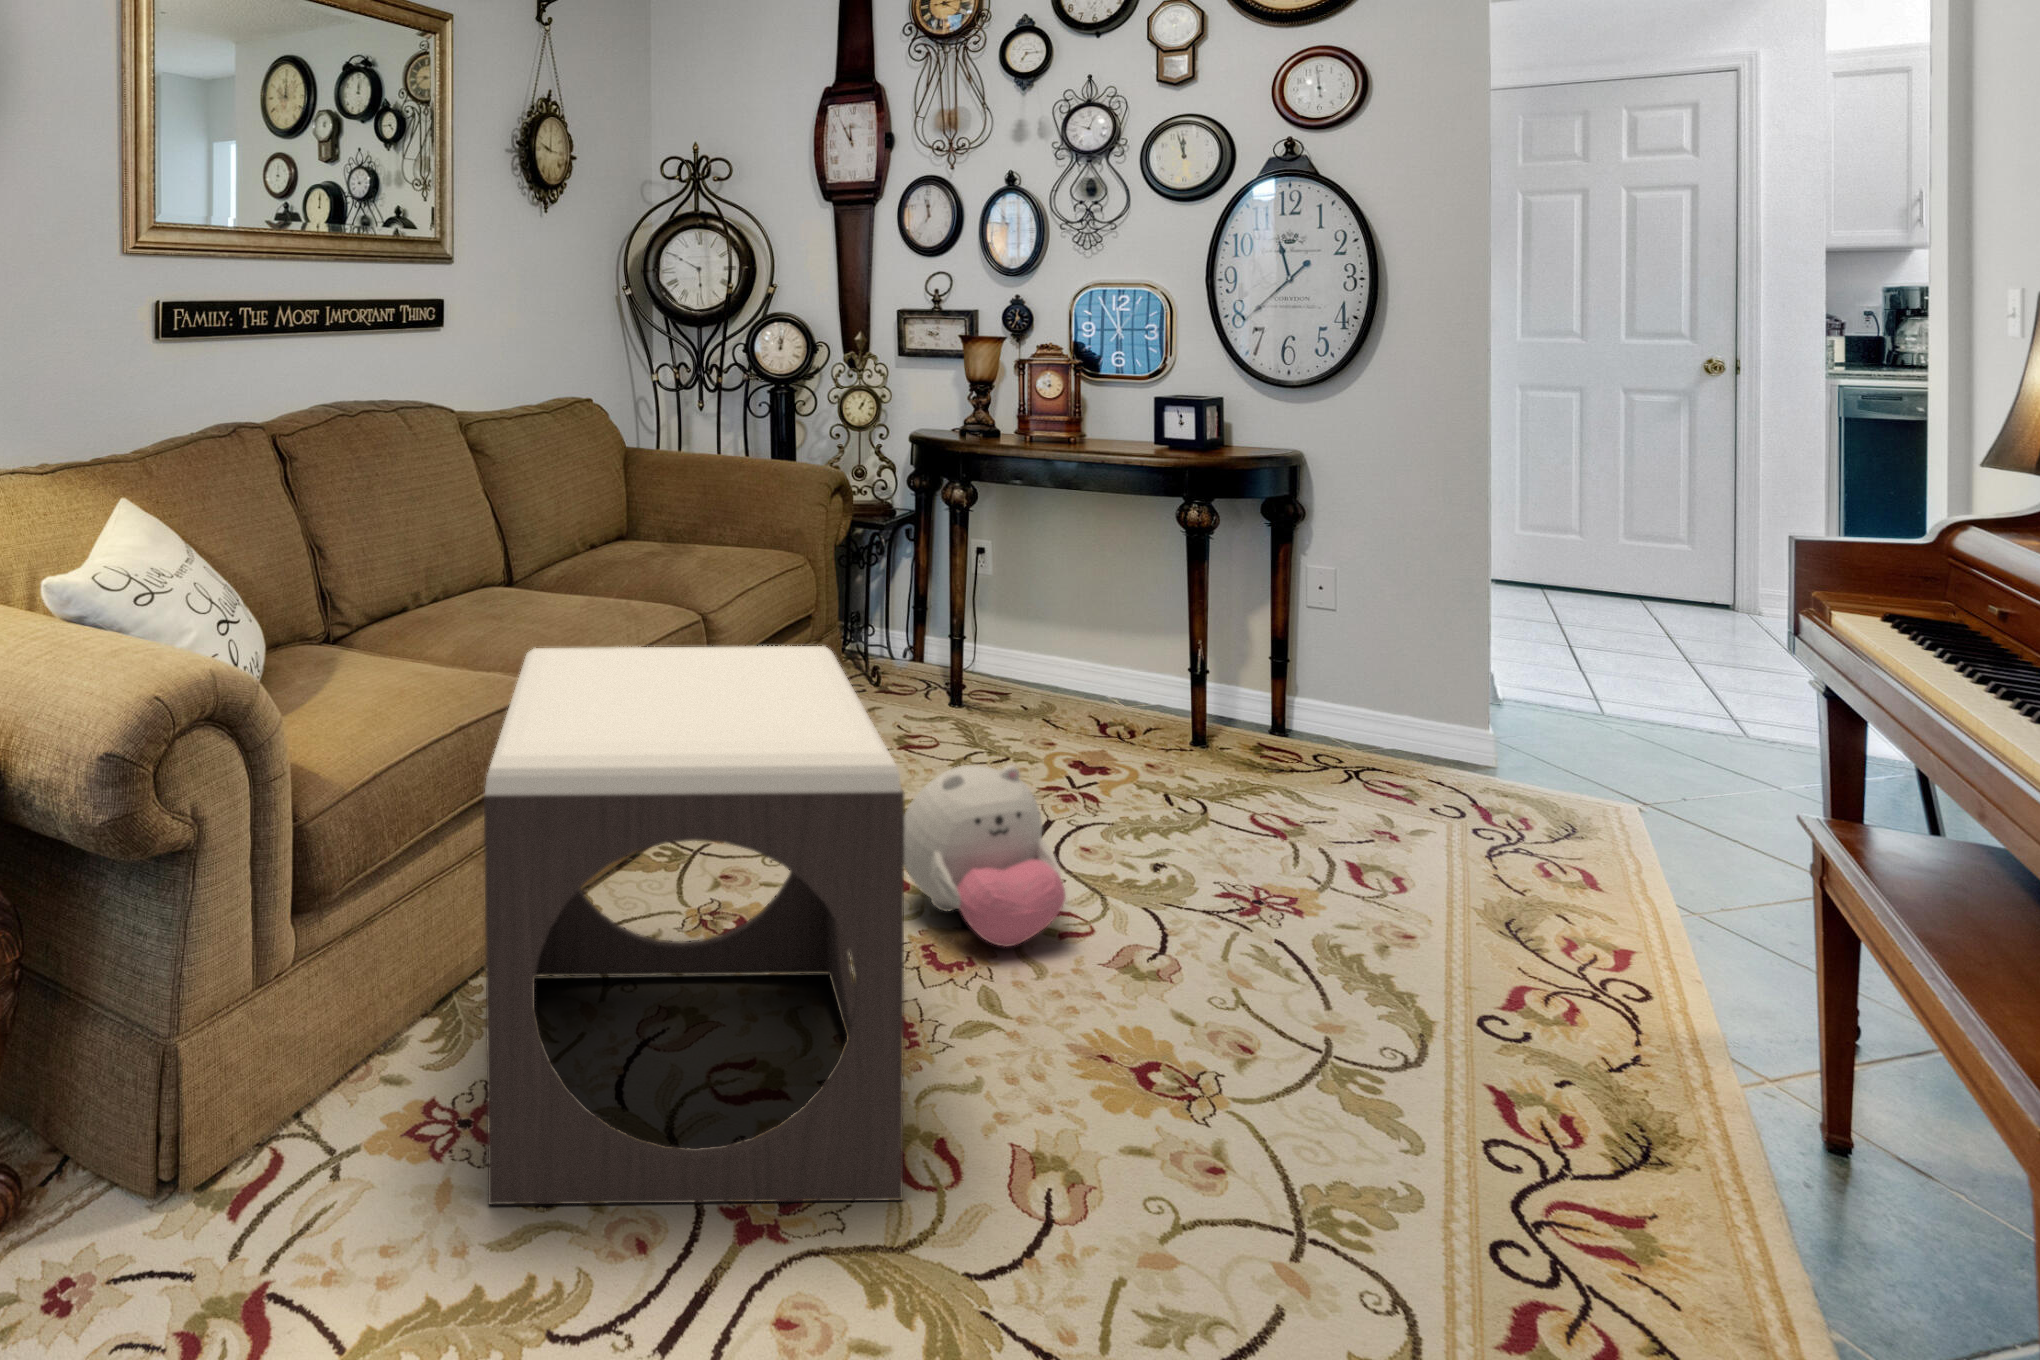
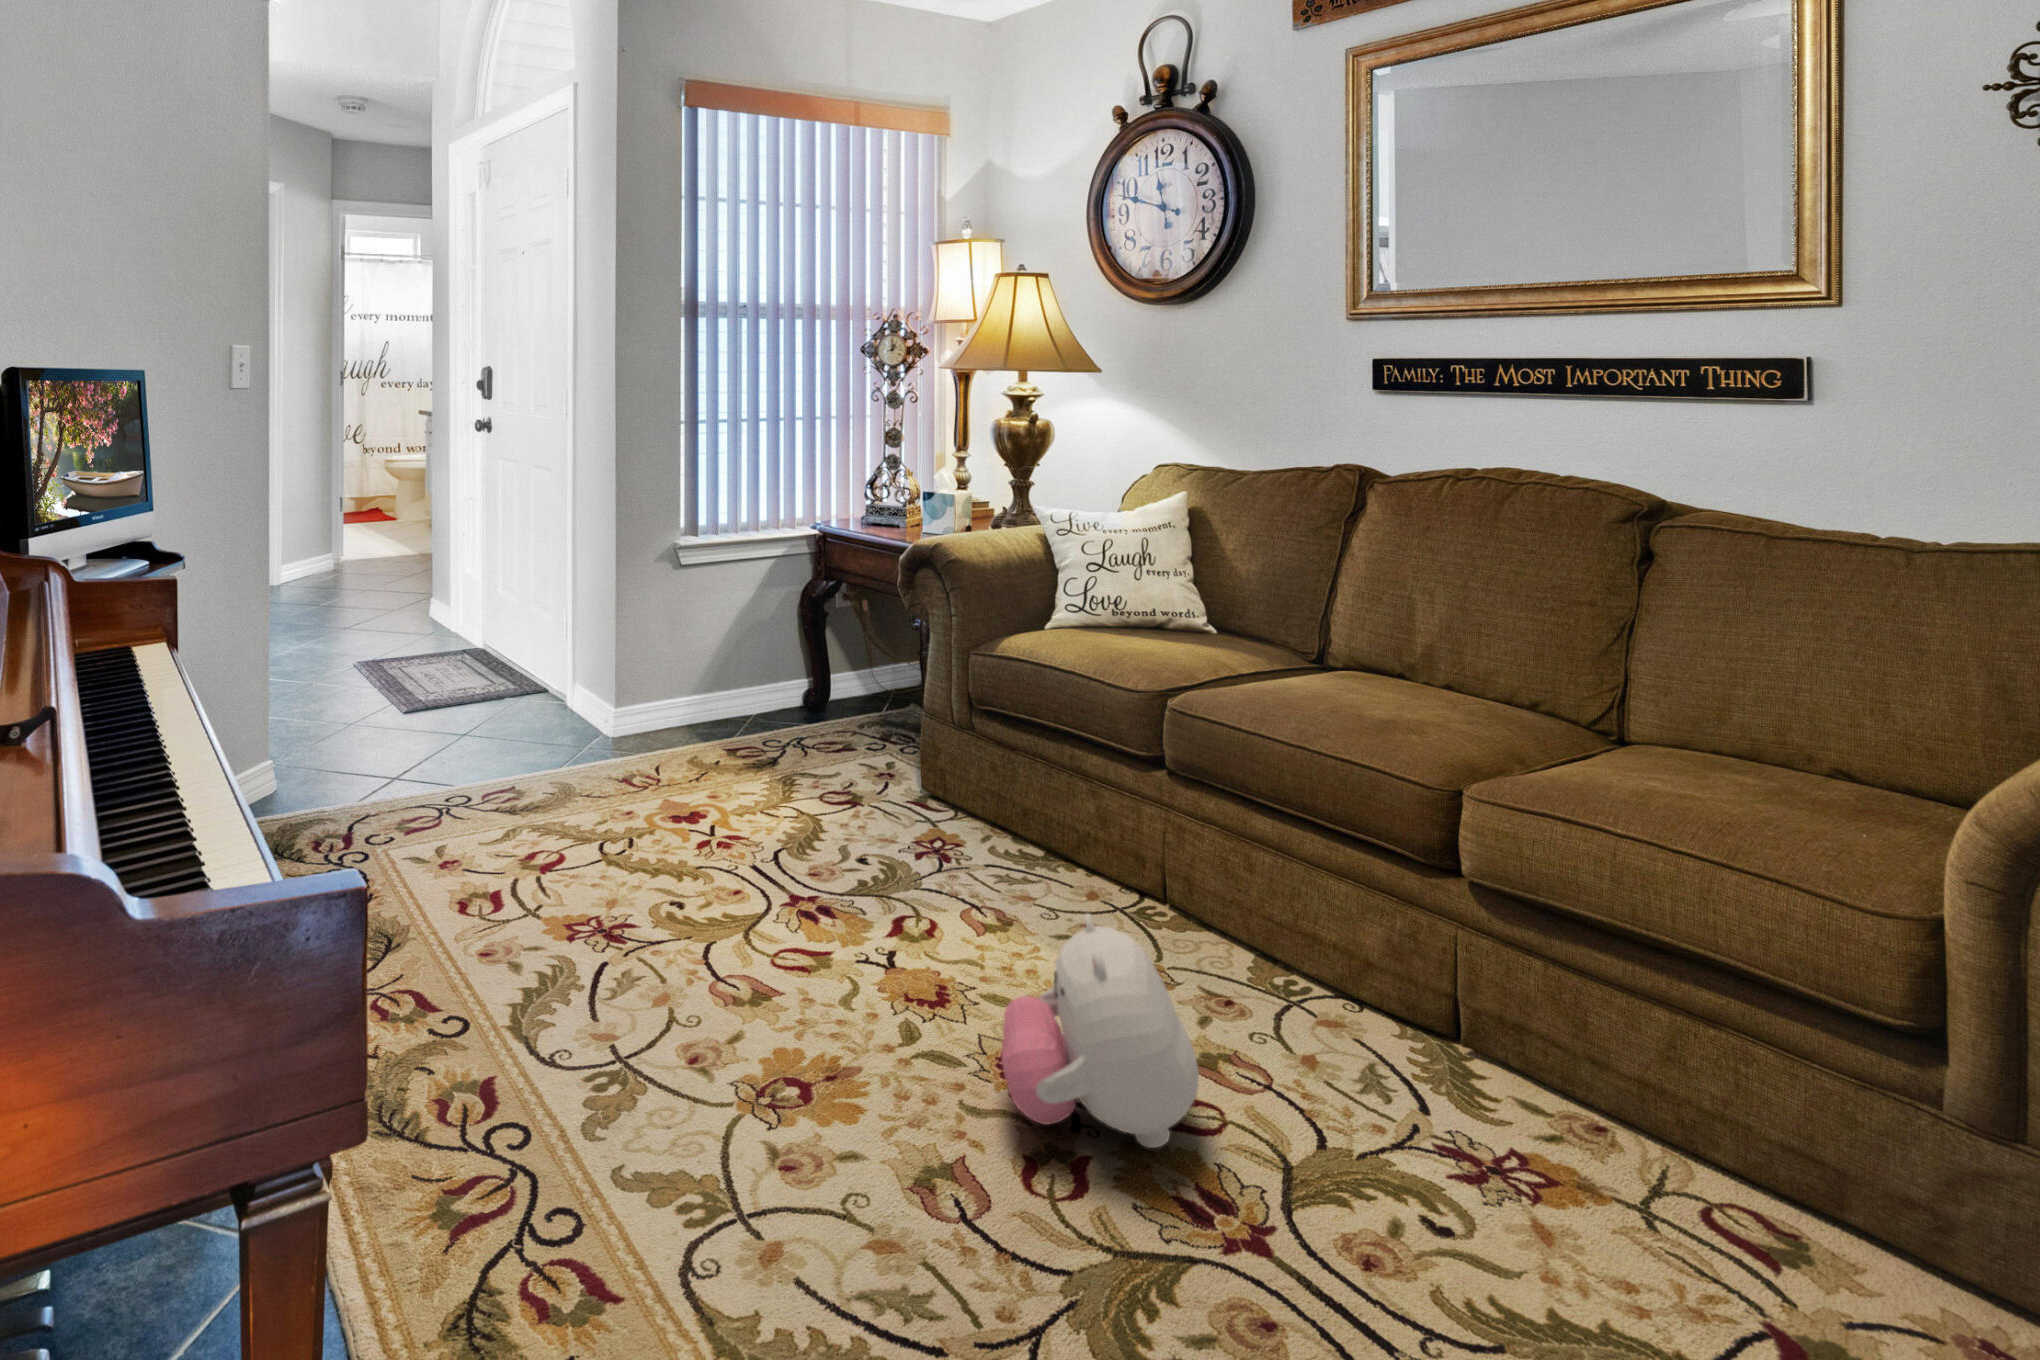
footstool: present [484,646,904,1205] -> none [770,617,1087,1001]

